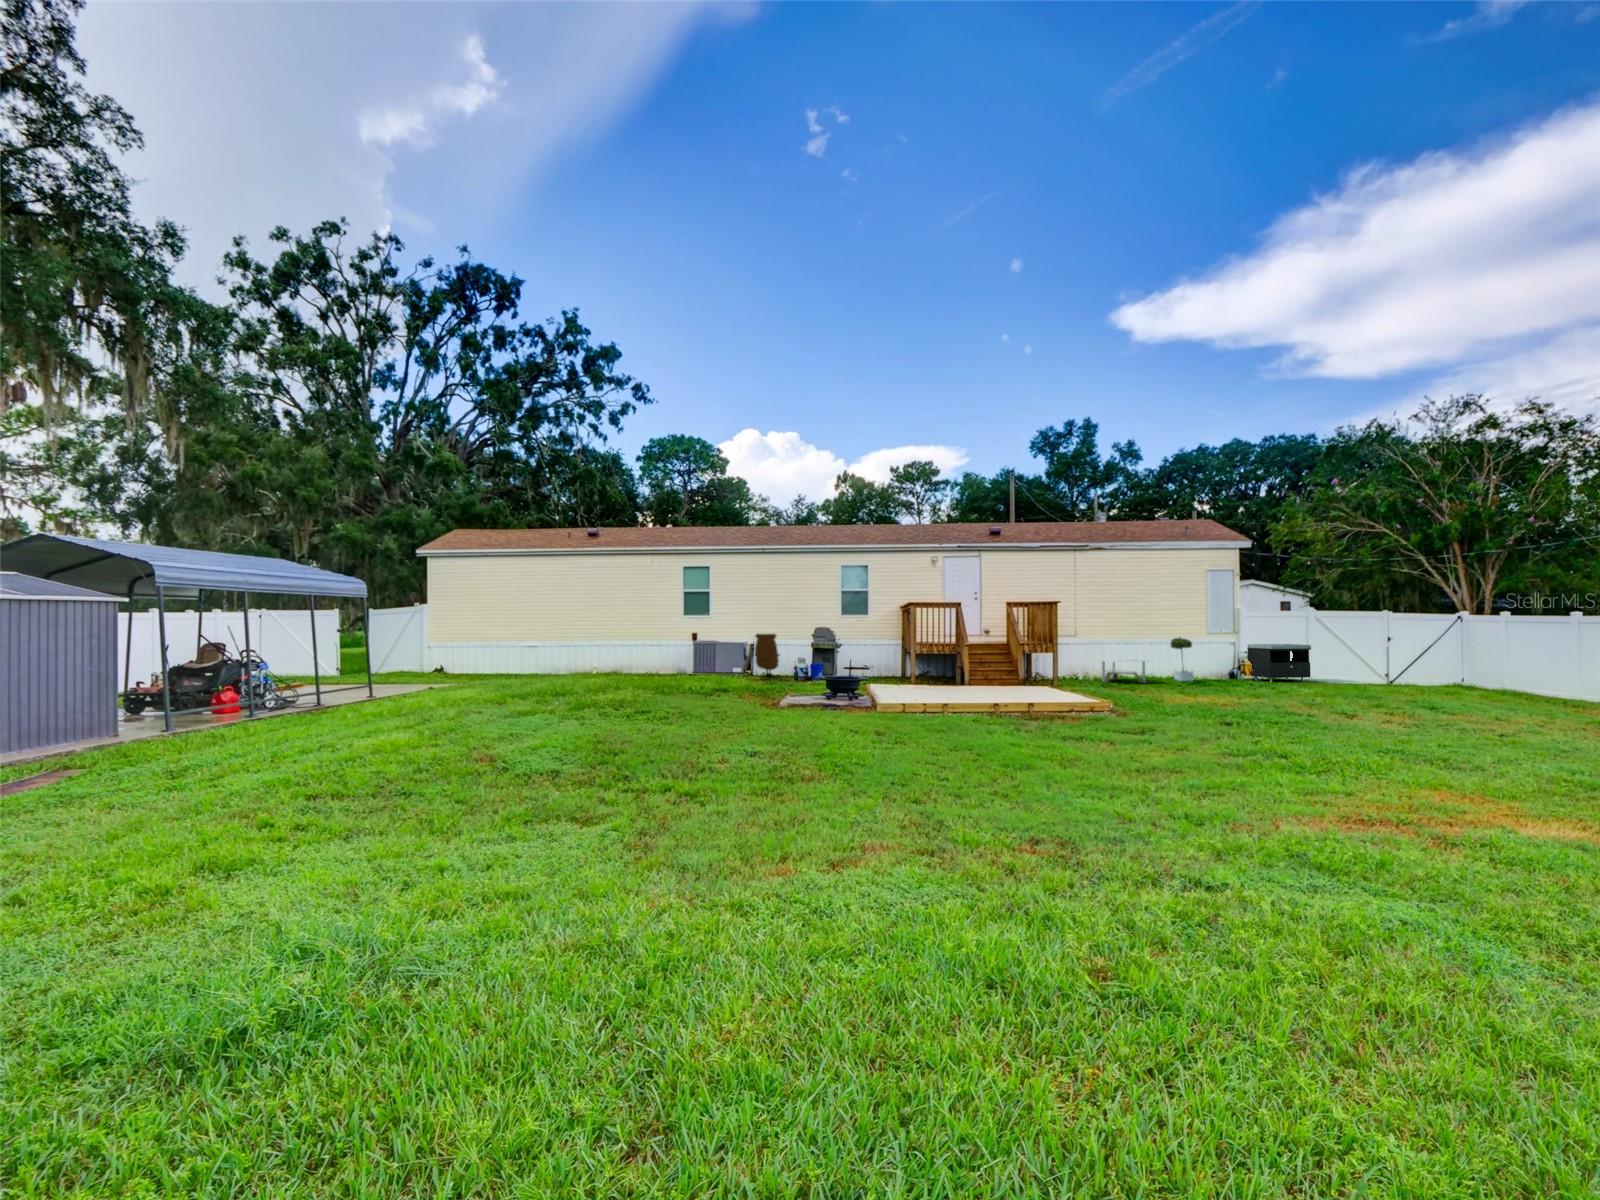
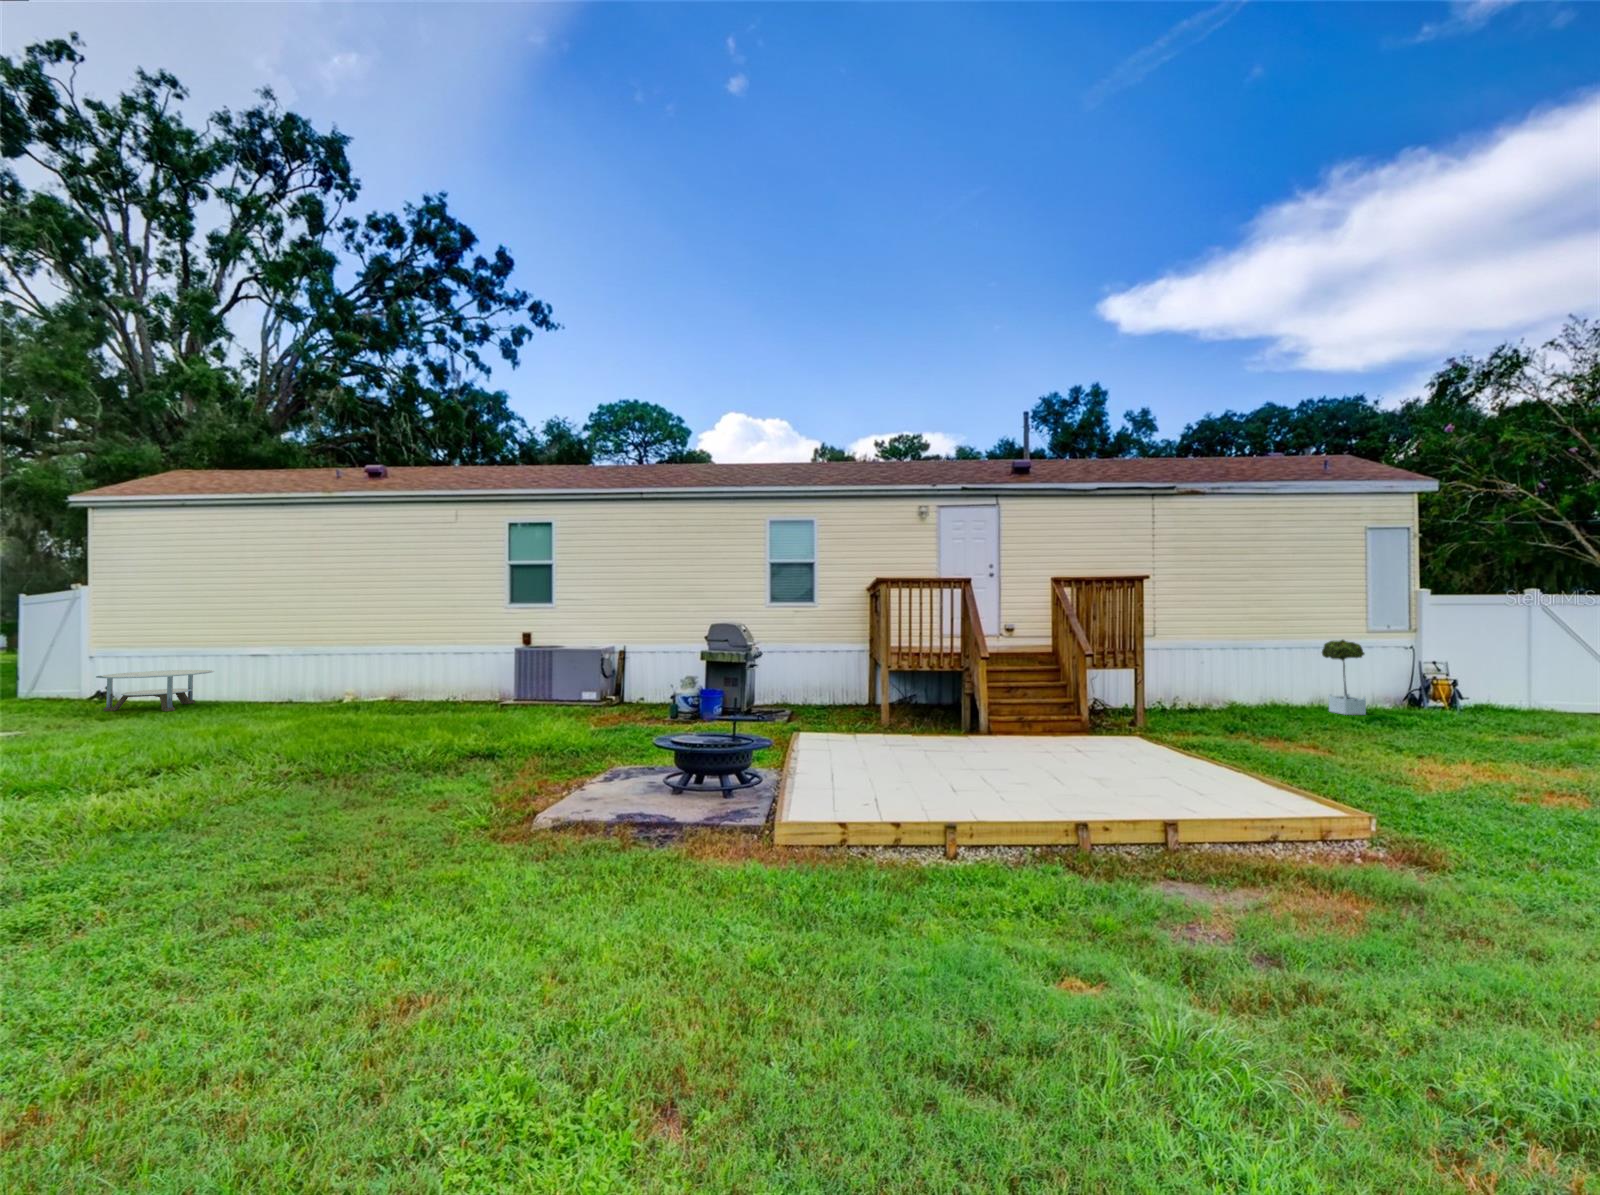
lounge chair: present [755,634,781,680] -> none [611,633,667,715]
storage bench: present [1247,644,1311,682] -> none [1449,650,1568,716]
round table: present [1094,659,1147,683] -> present [96,670,214,711]

